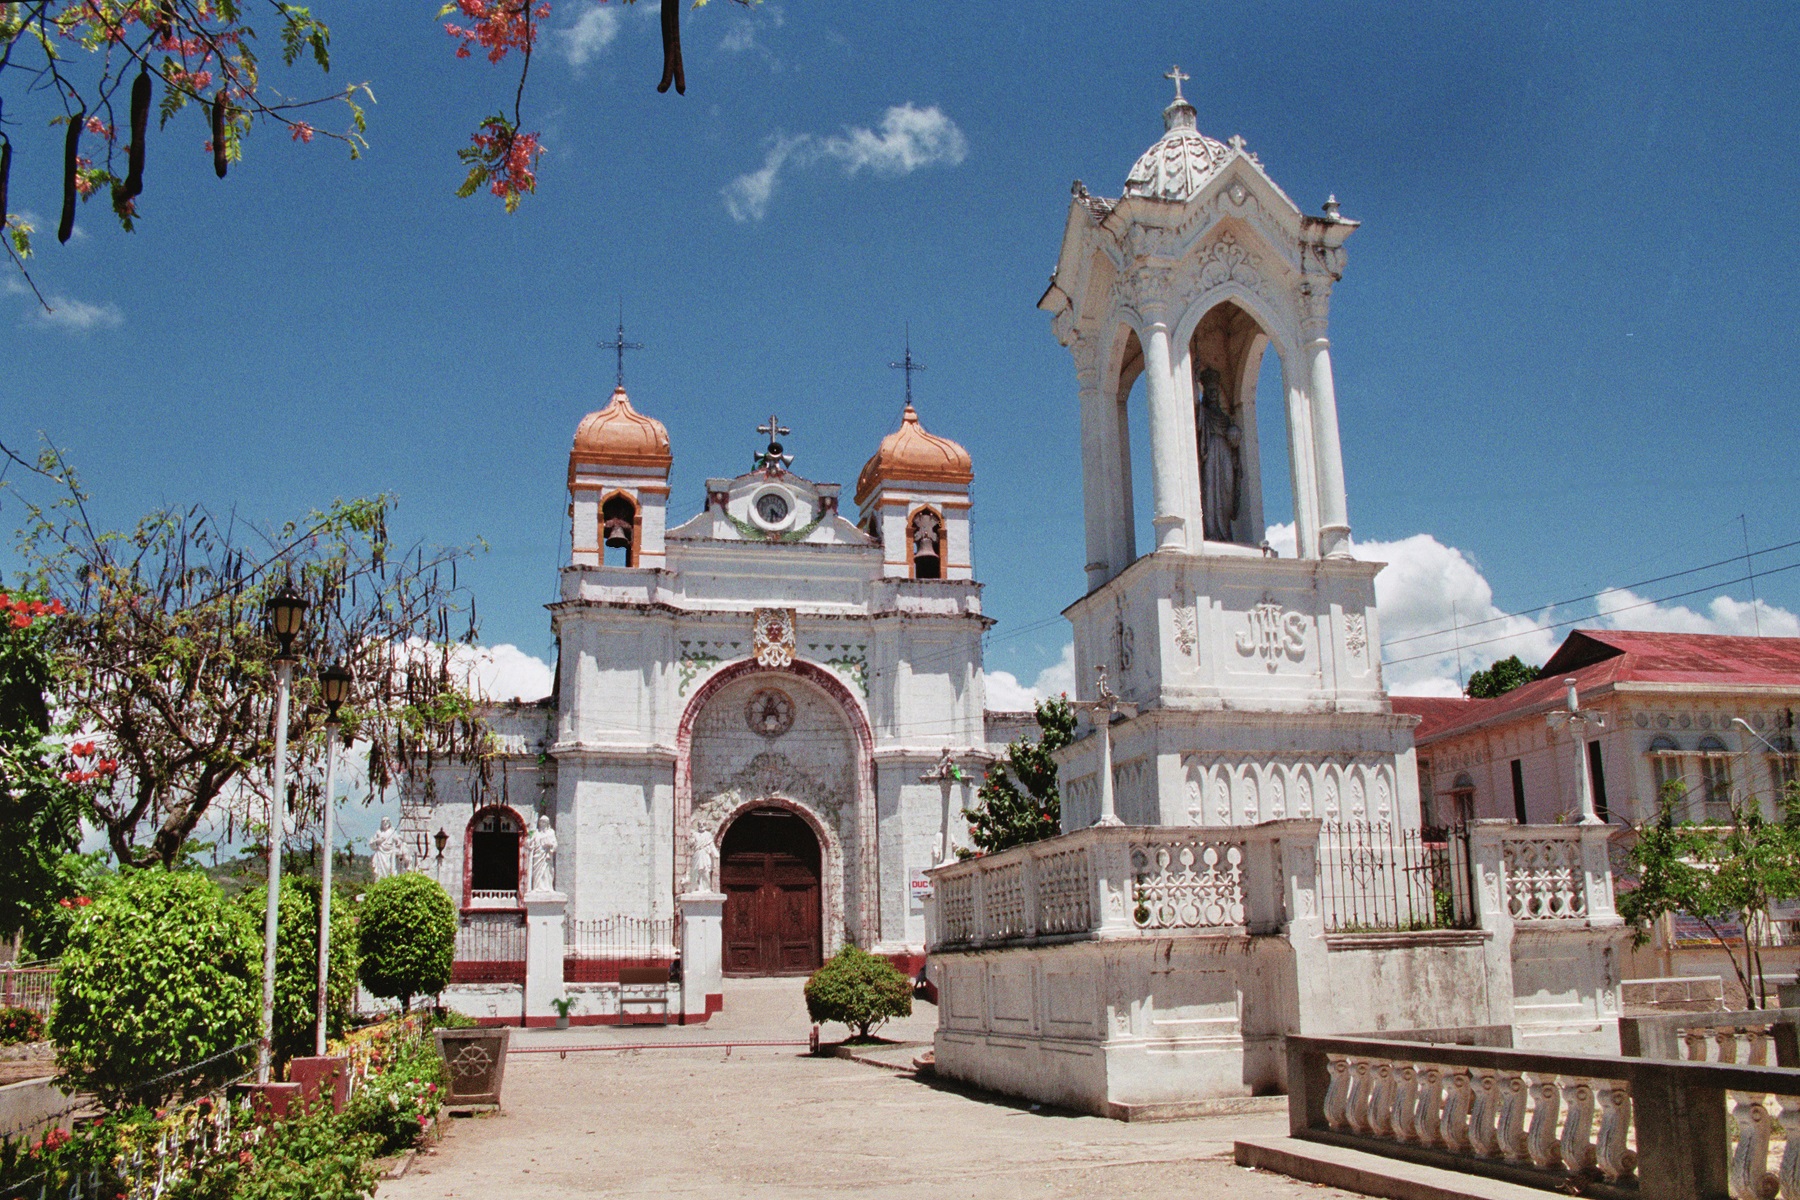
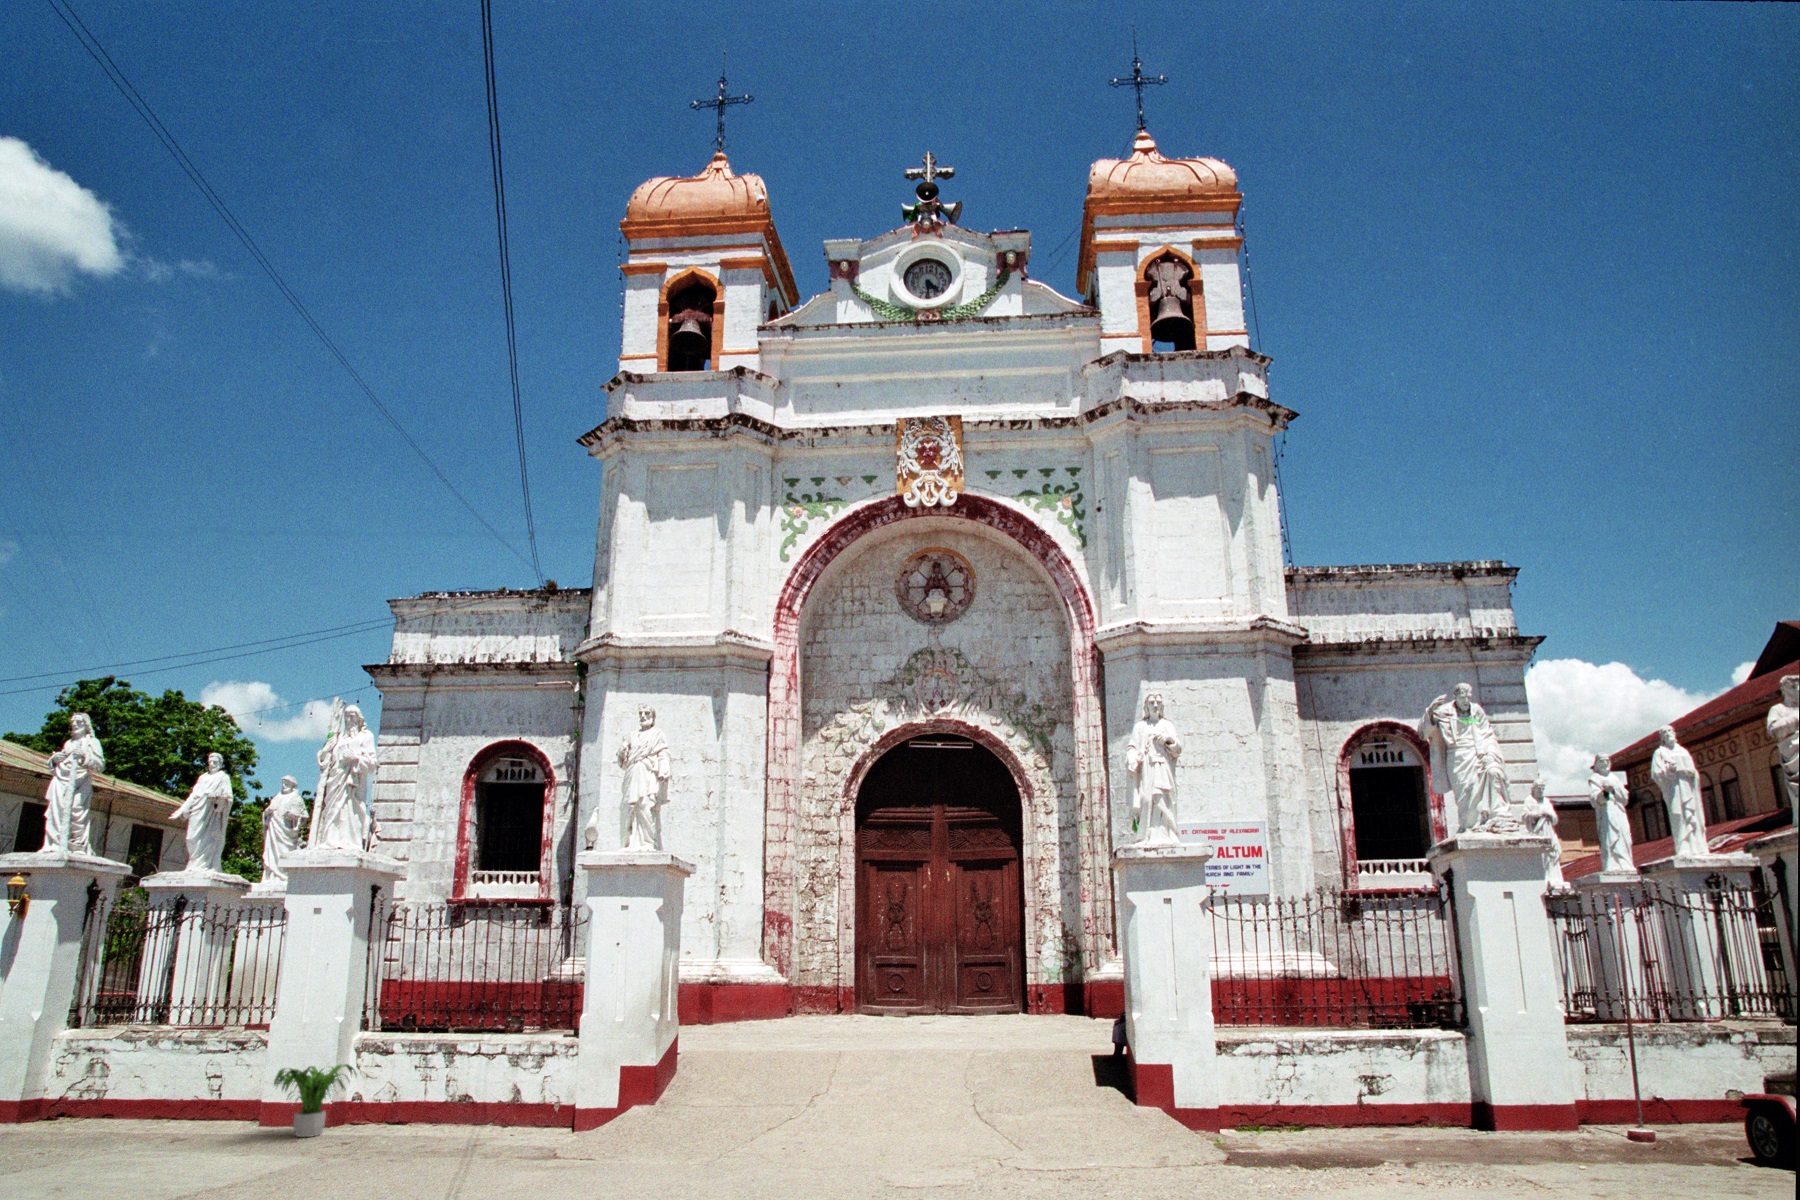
bench: present [619,967,669,1025] -> none [421,1002,553,1136]

